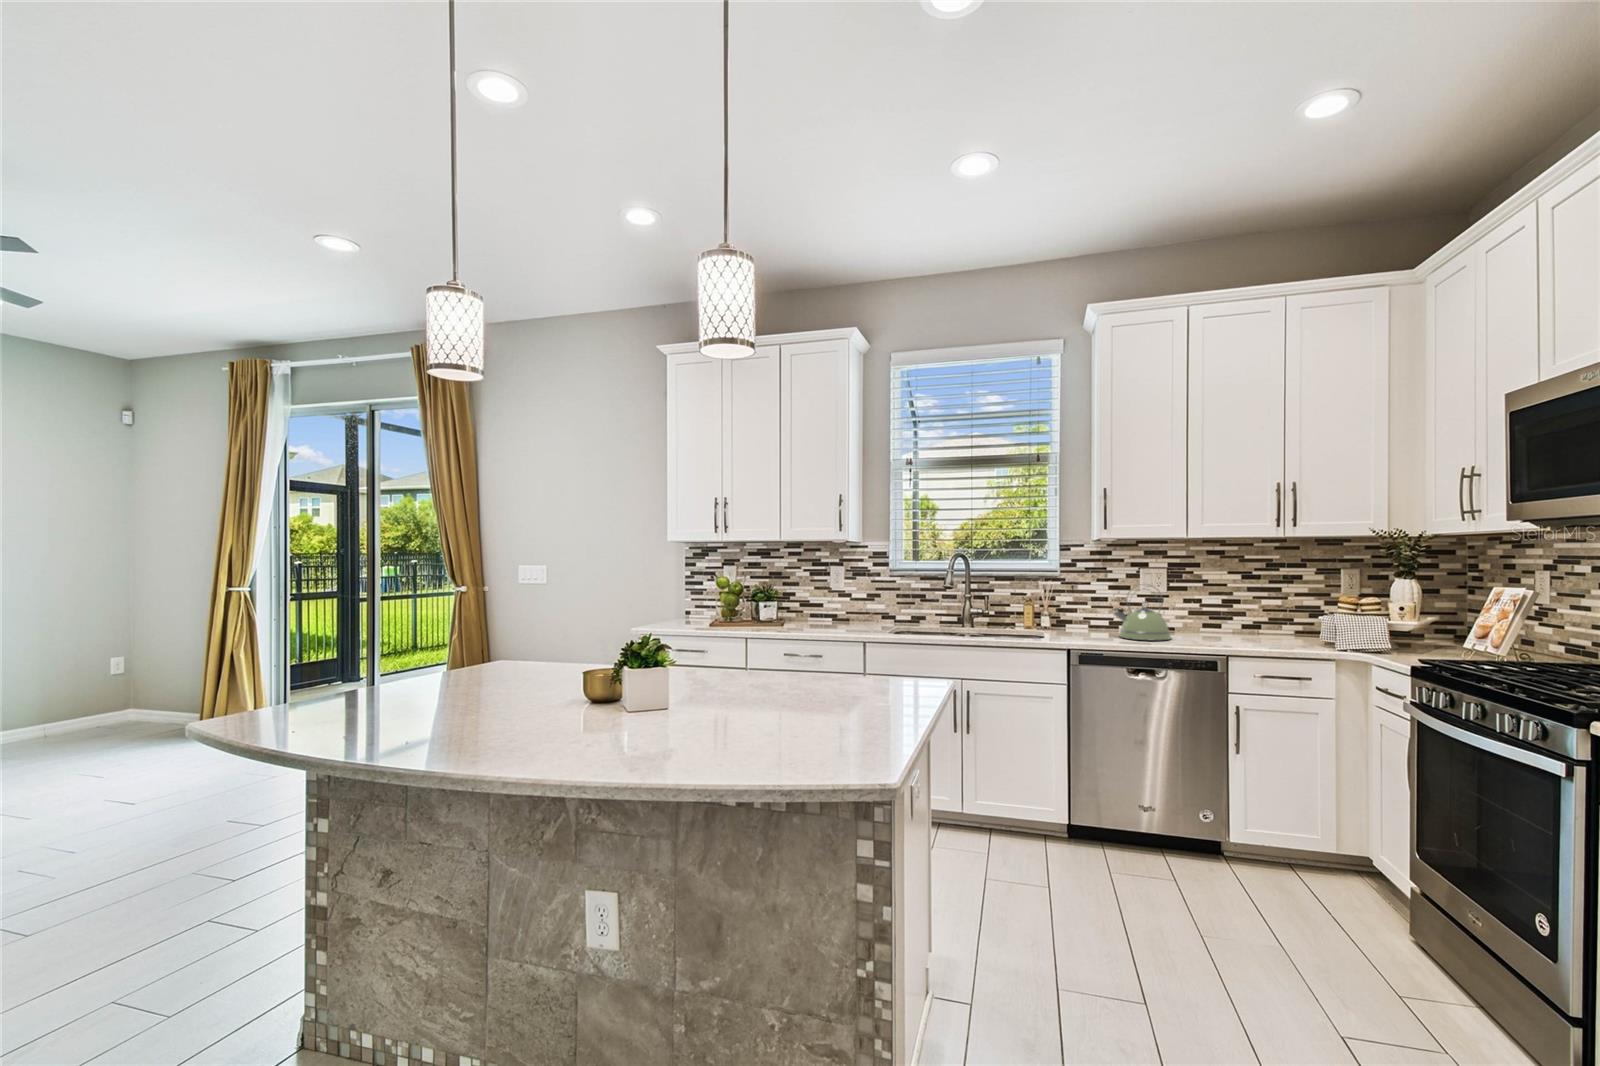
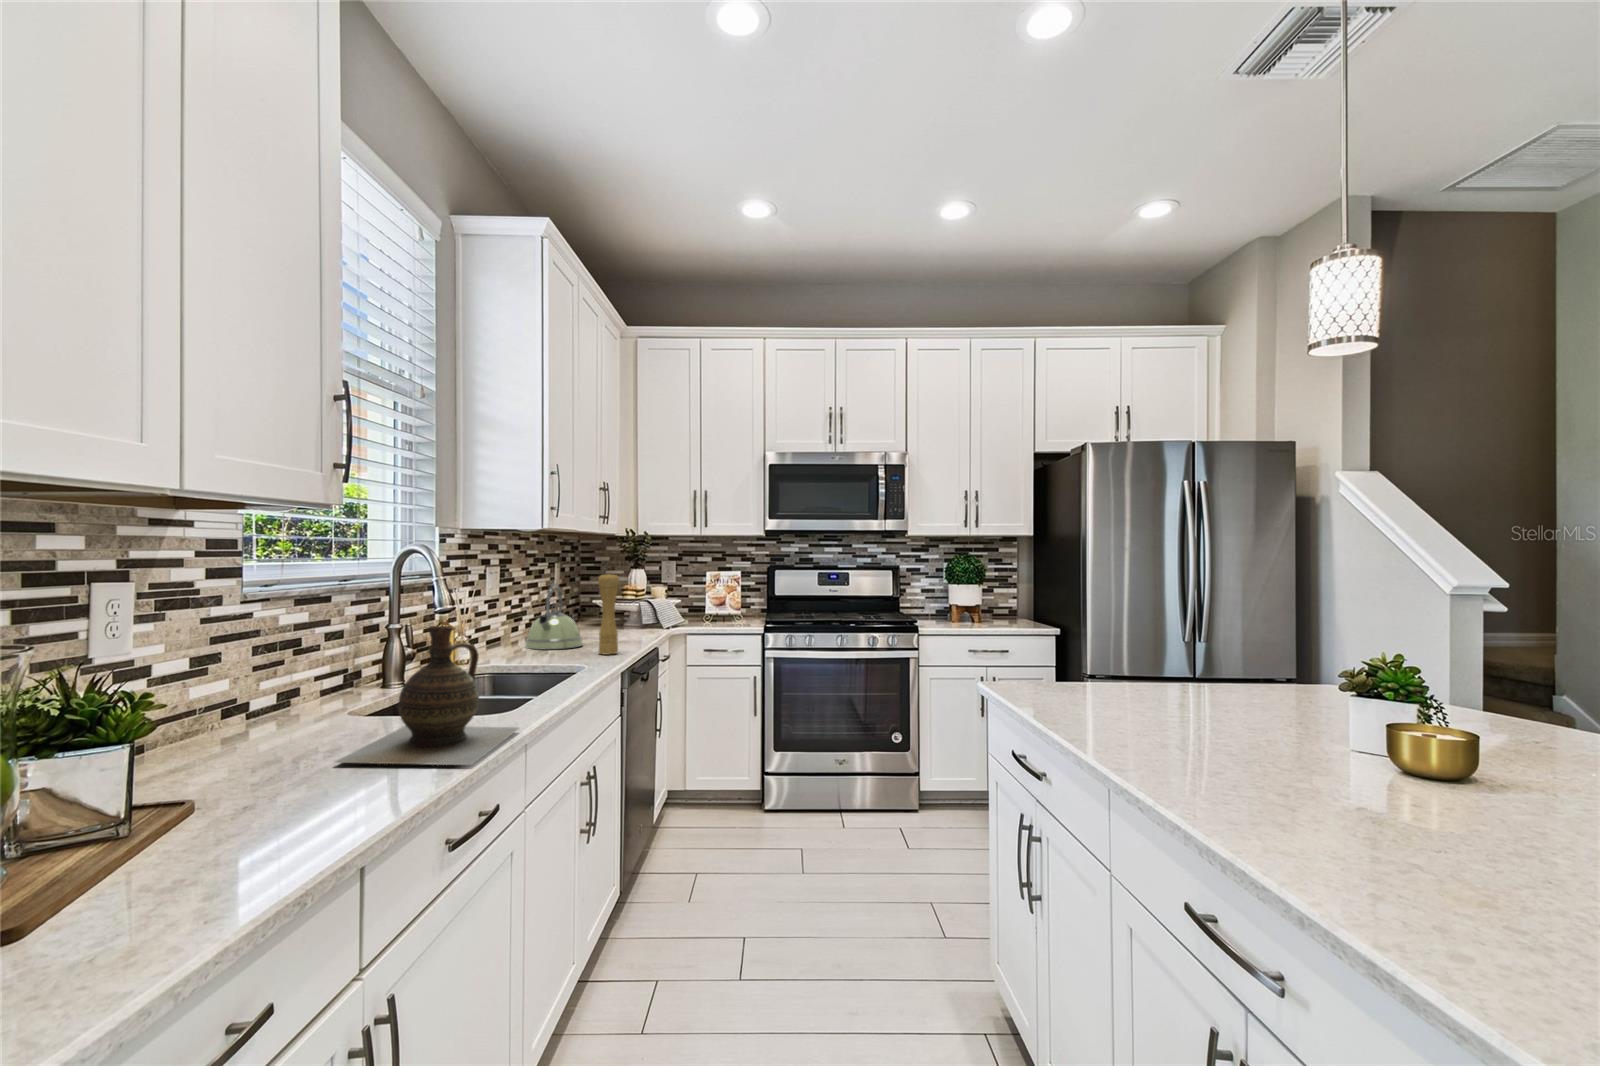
pepper mill: none [1092,576,1111,645] -> present [598,573,619,655]
ceramic jug: none [796,587,858,636] -> present [336,626,519,765]

